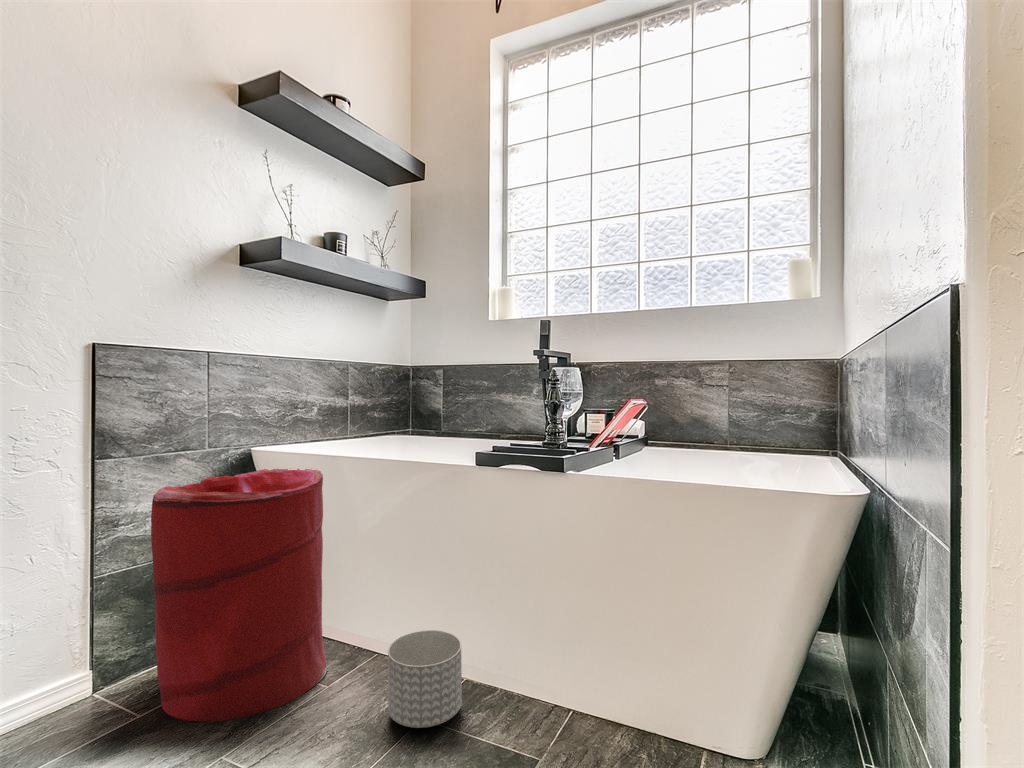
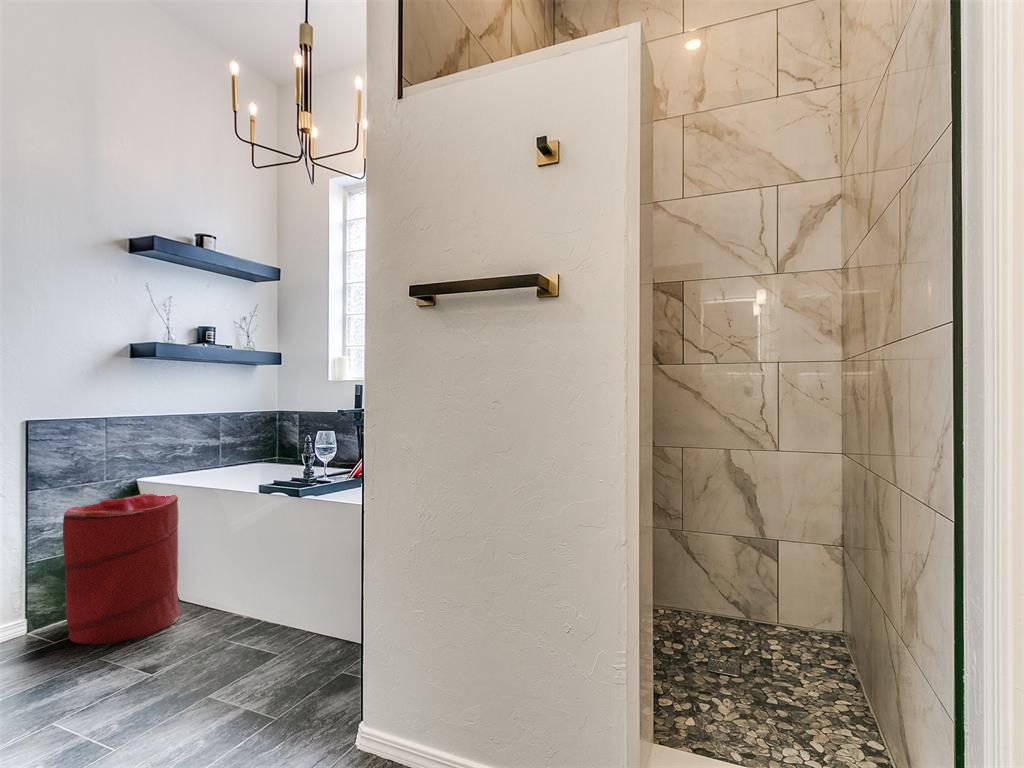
planter: present [388,630,462,728] -> none [202,591,249,643]

